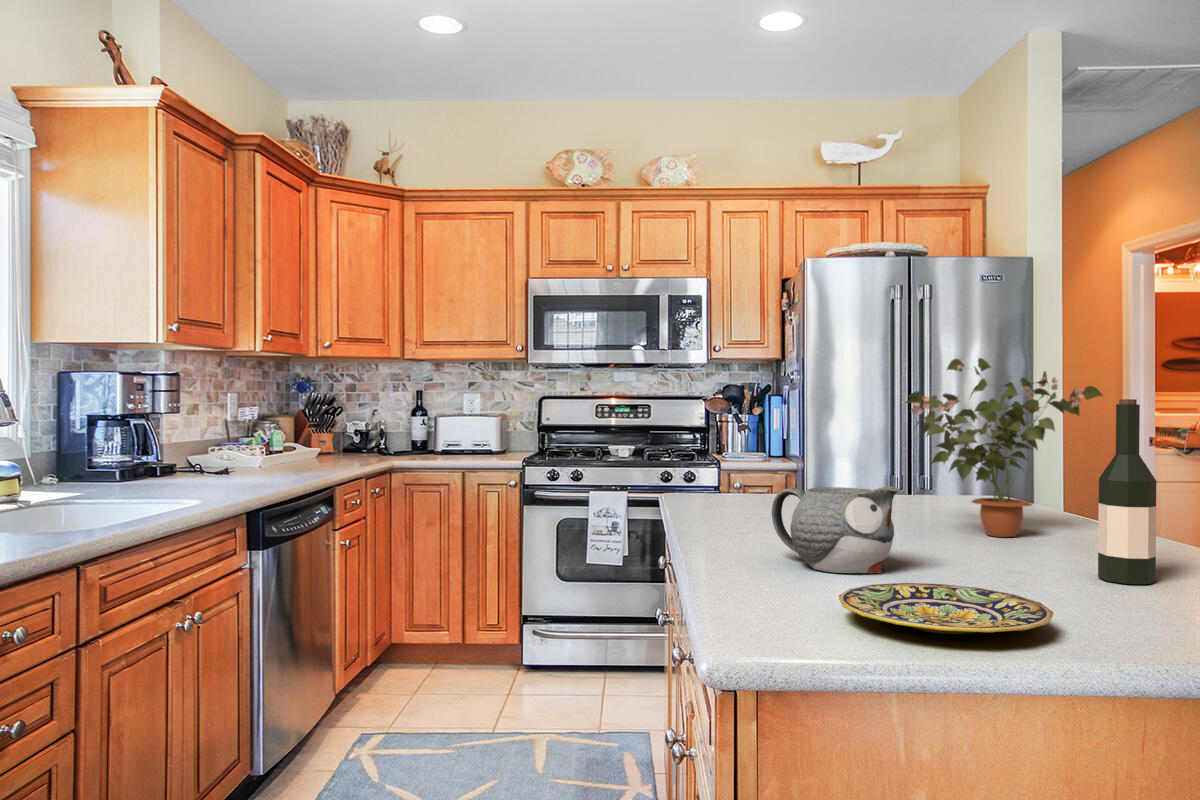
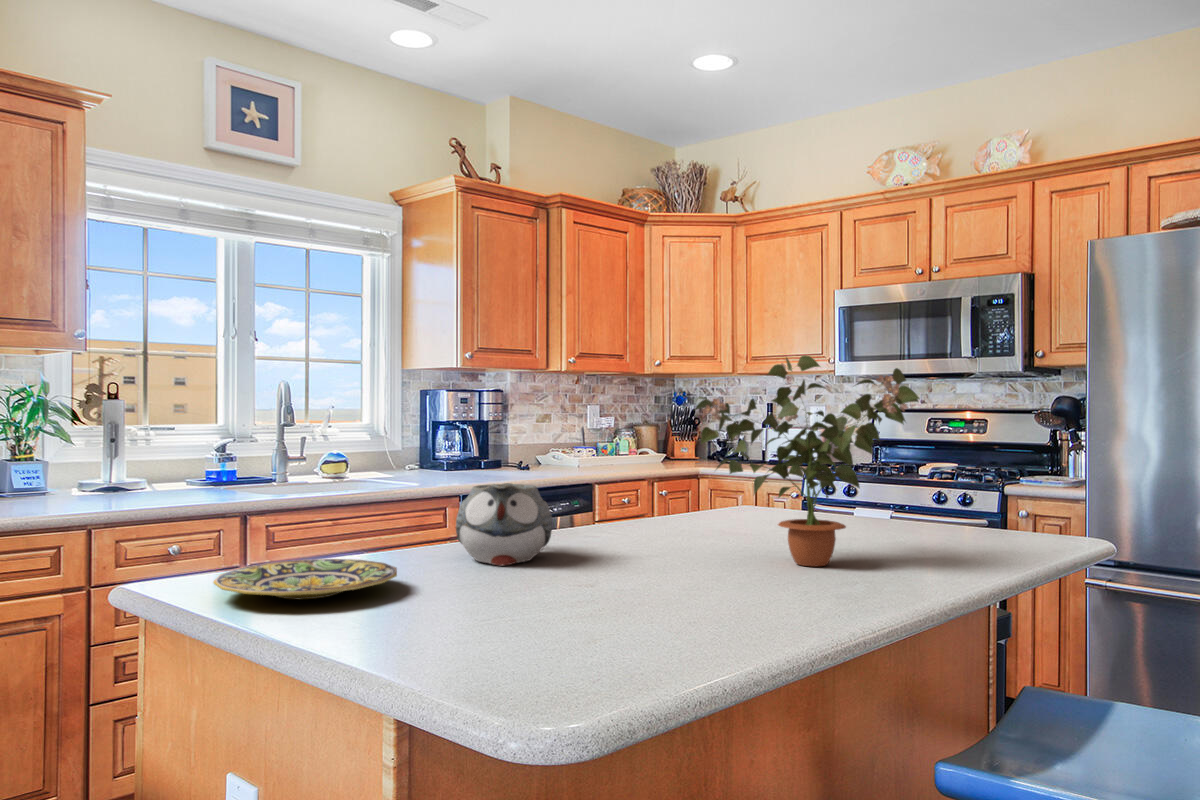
wine bottle: present [1098,399,1156,584] -> none [611,398,665,611]

